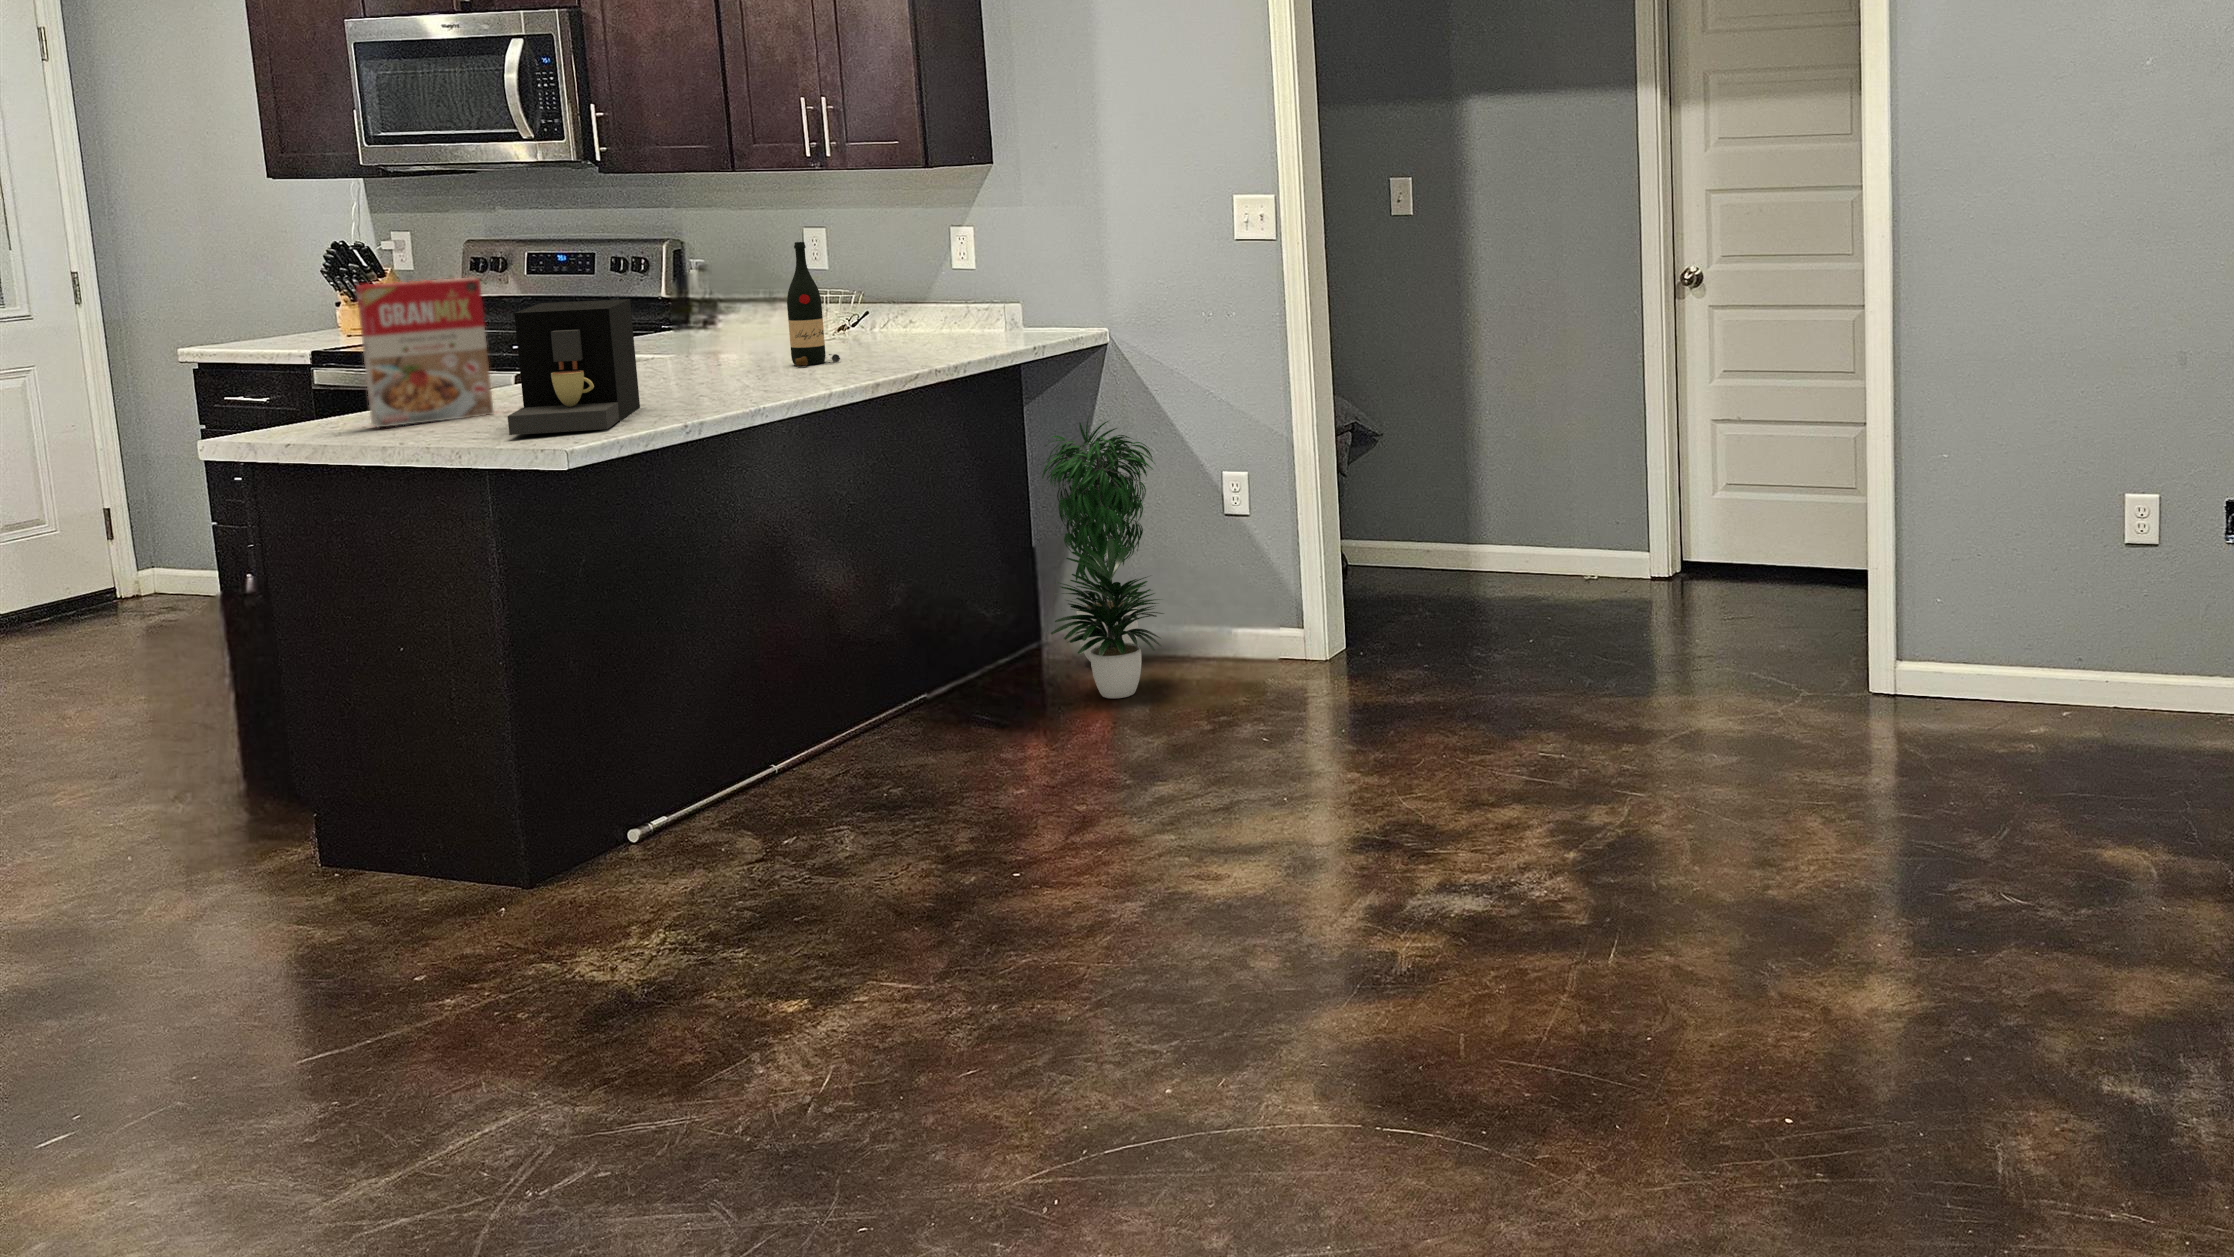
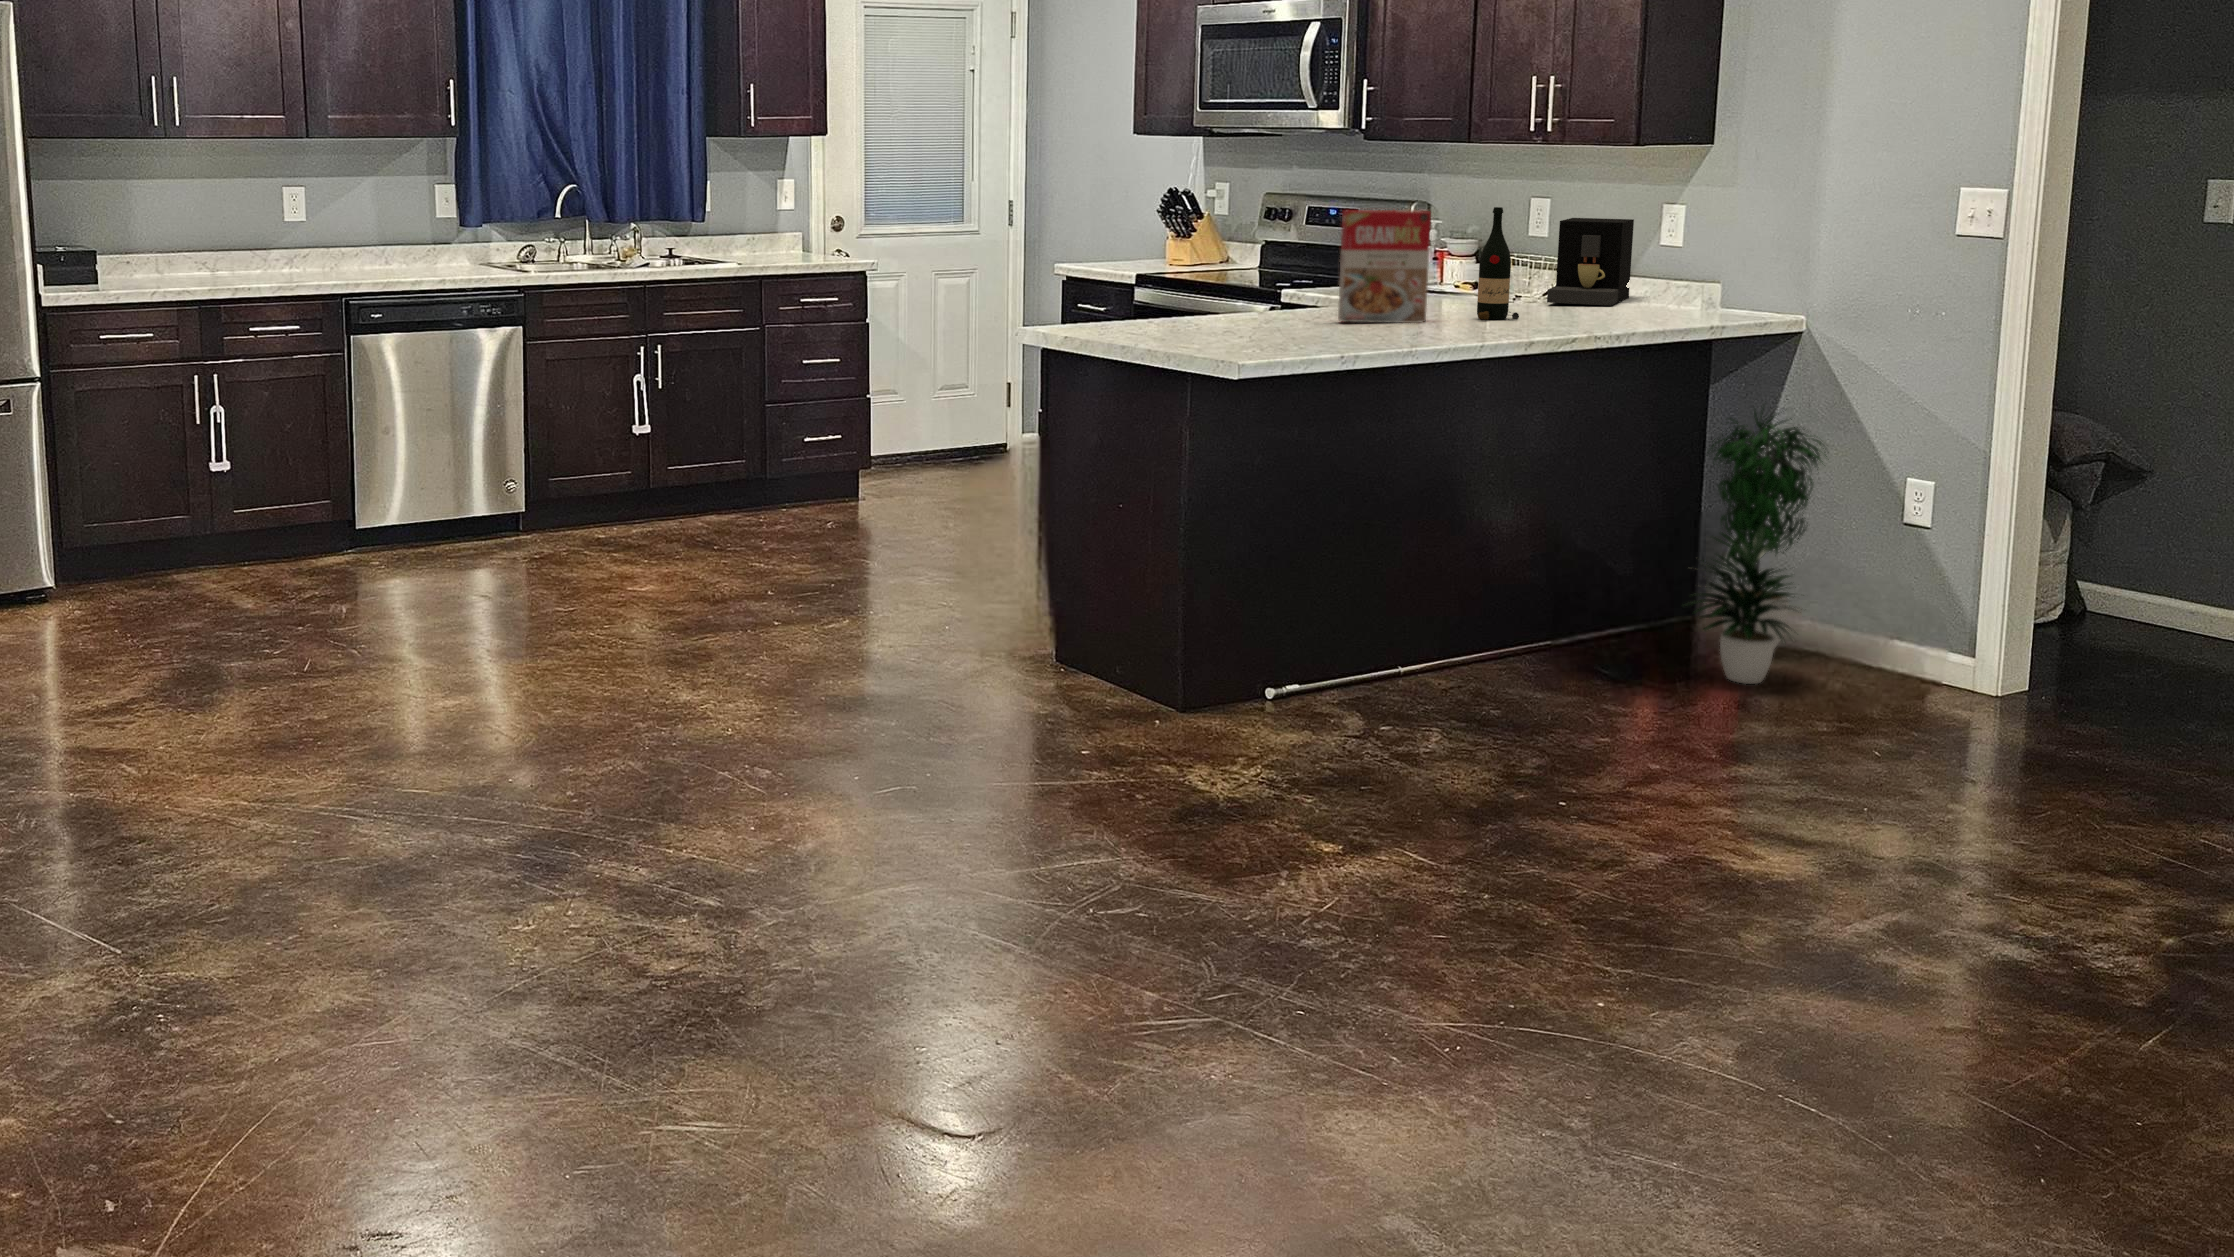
cereal box: present [356,277,493,427] -> present [1338,210,1431,323]
coffee maker: present [508,299,640,435] -> present [1547,218,1634,305]

